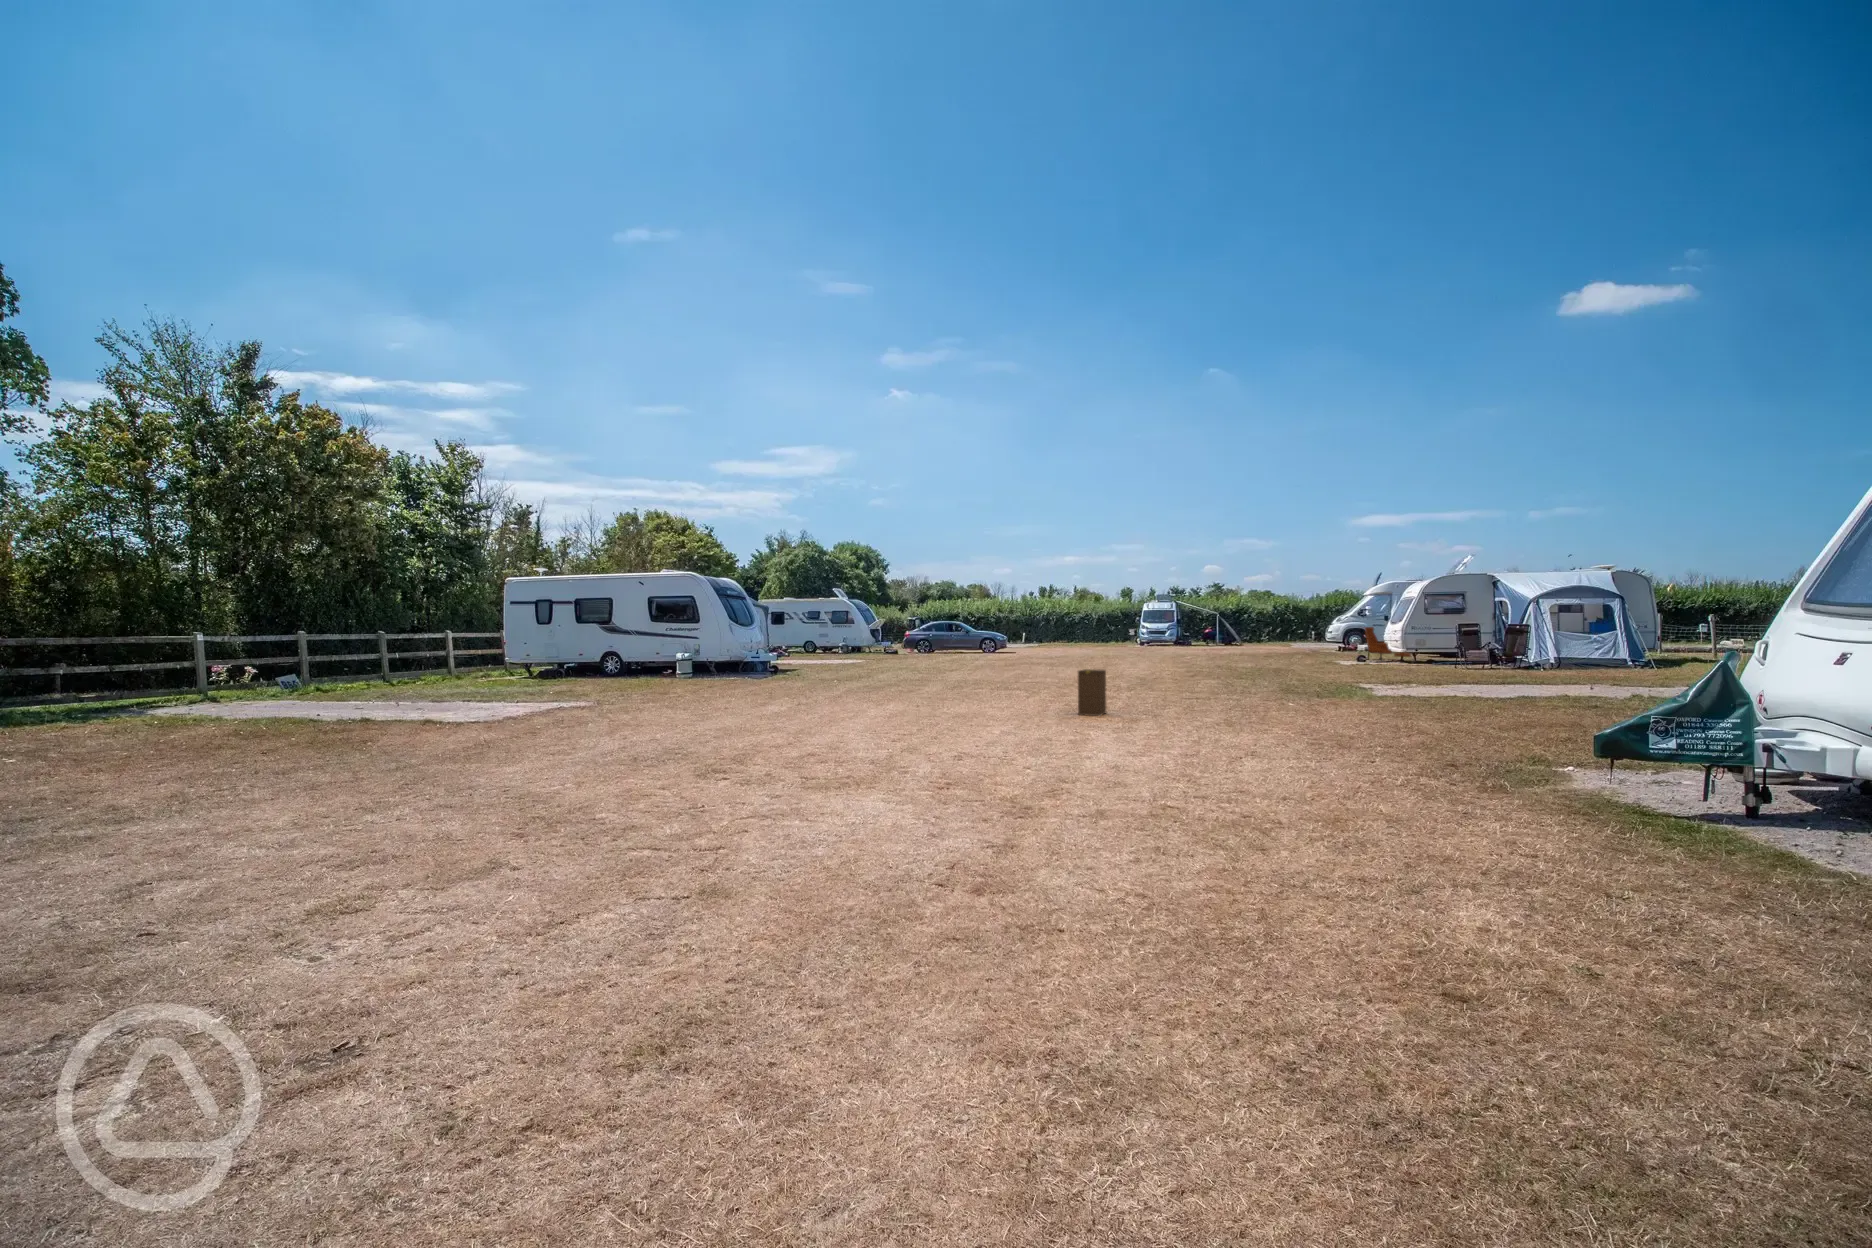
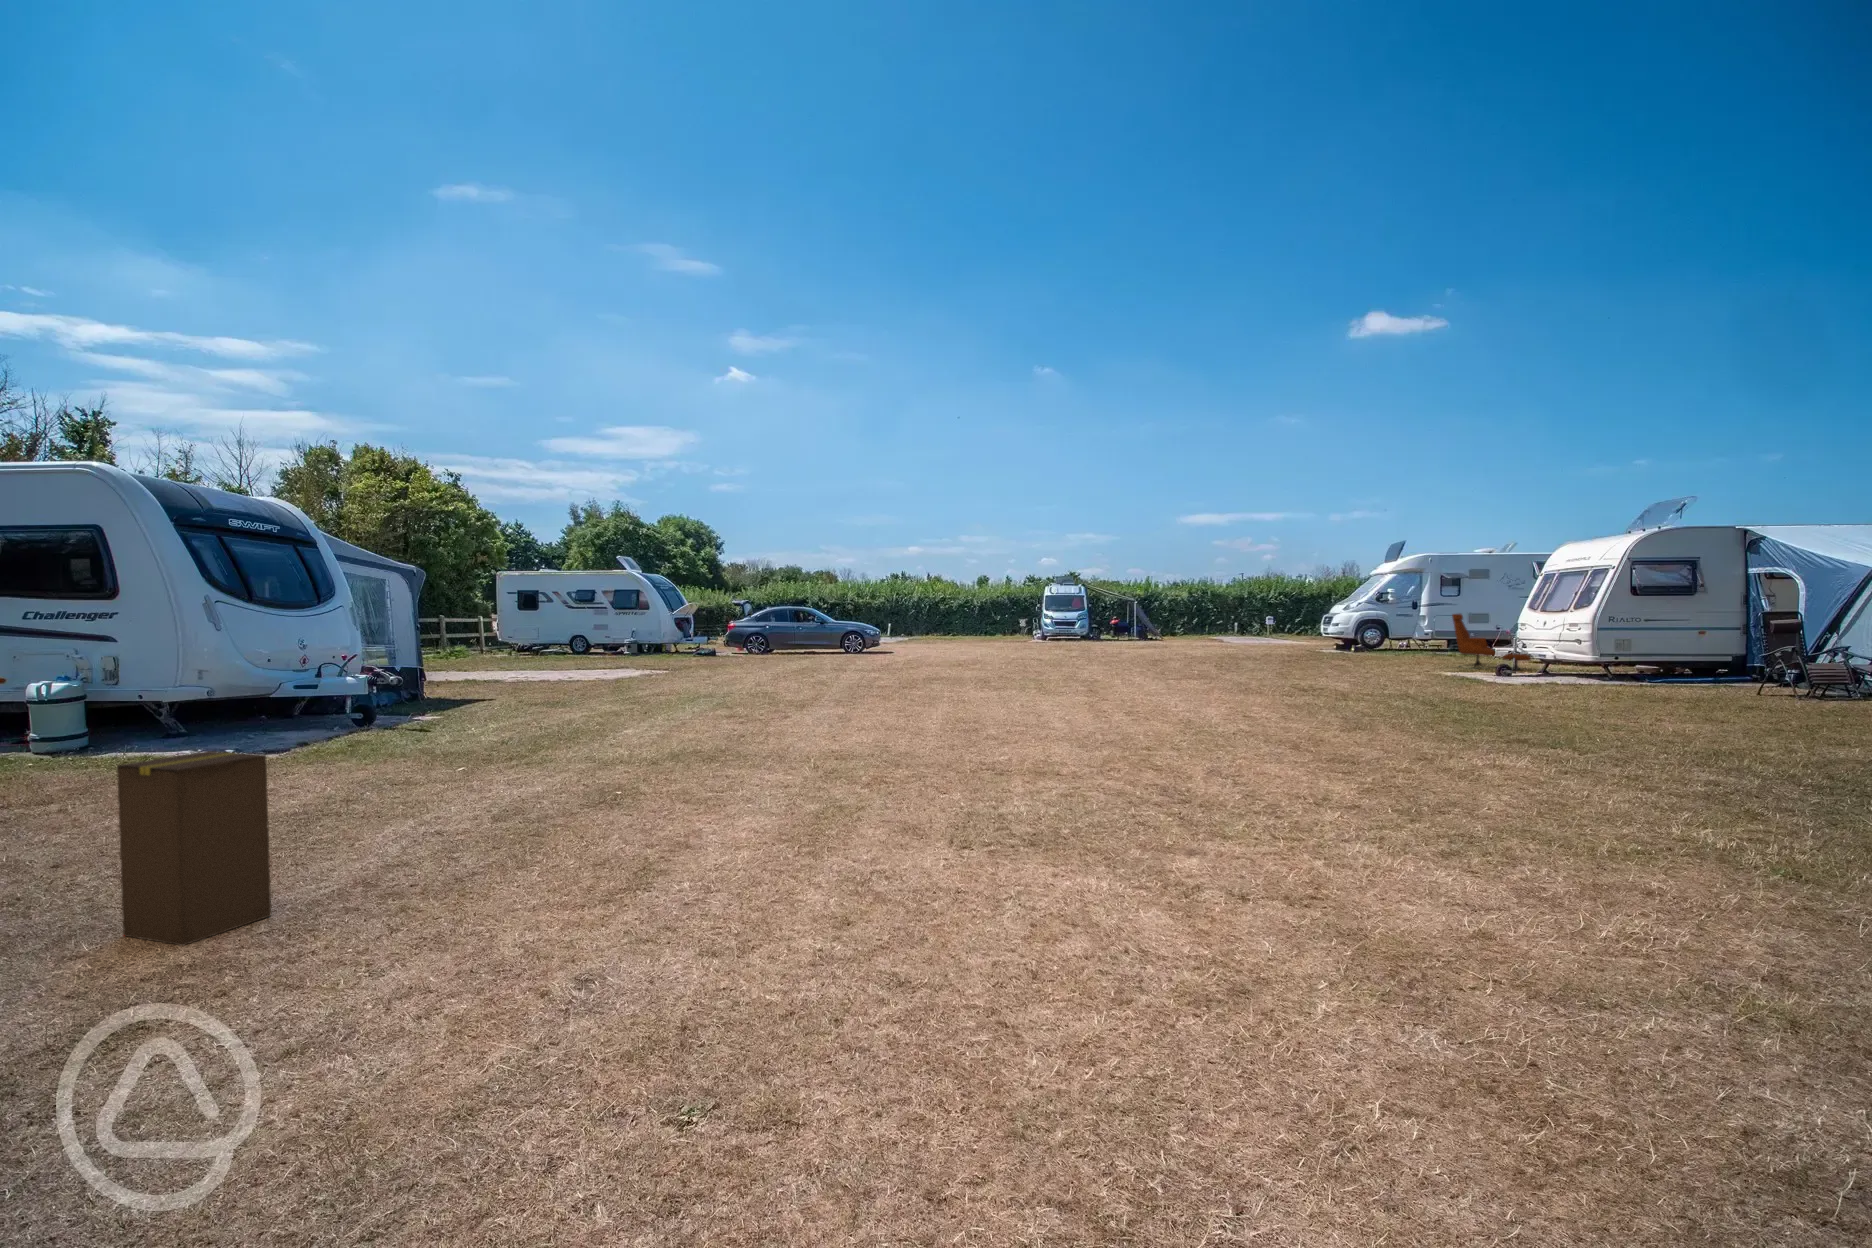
cardboard box: present [1078,669,1106,716] -> present [117,751,271,946]

